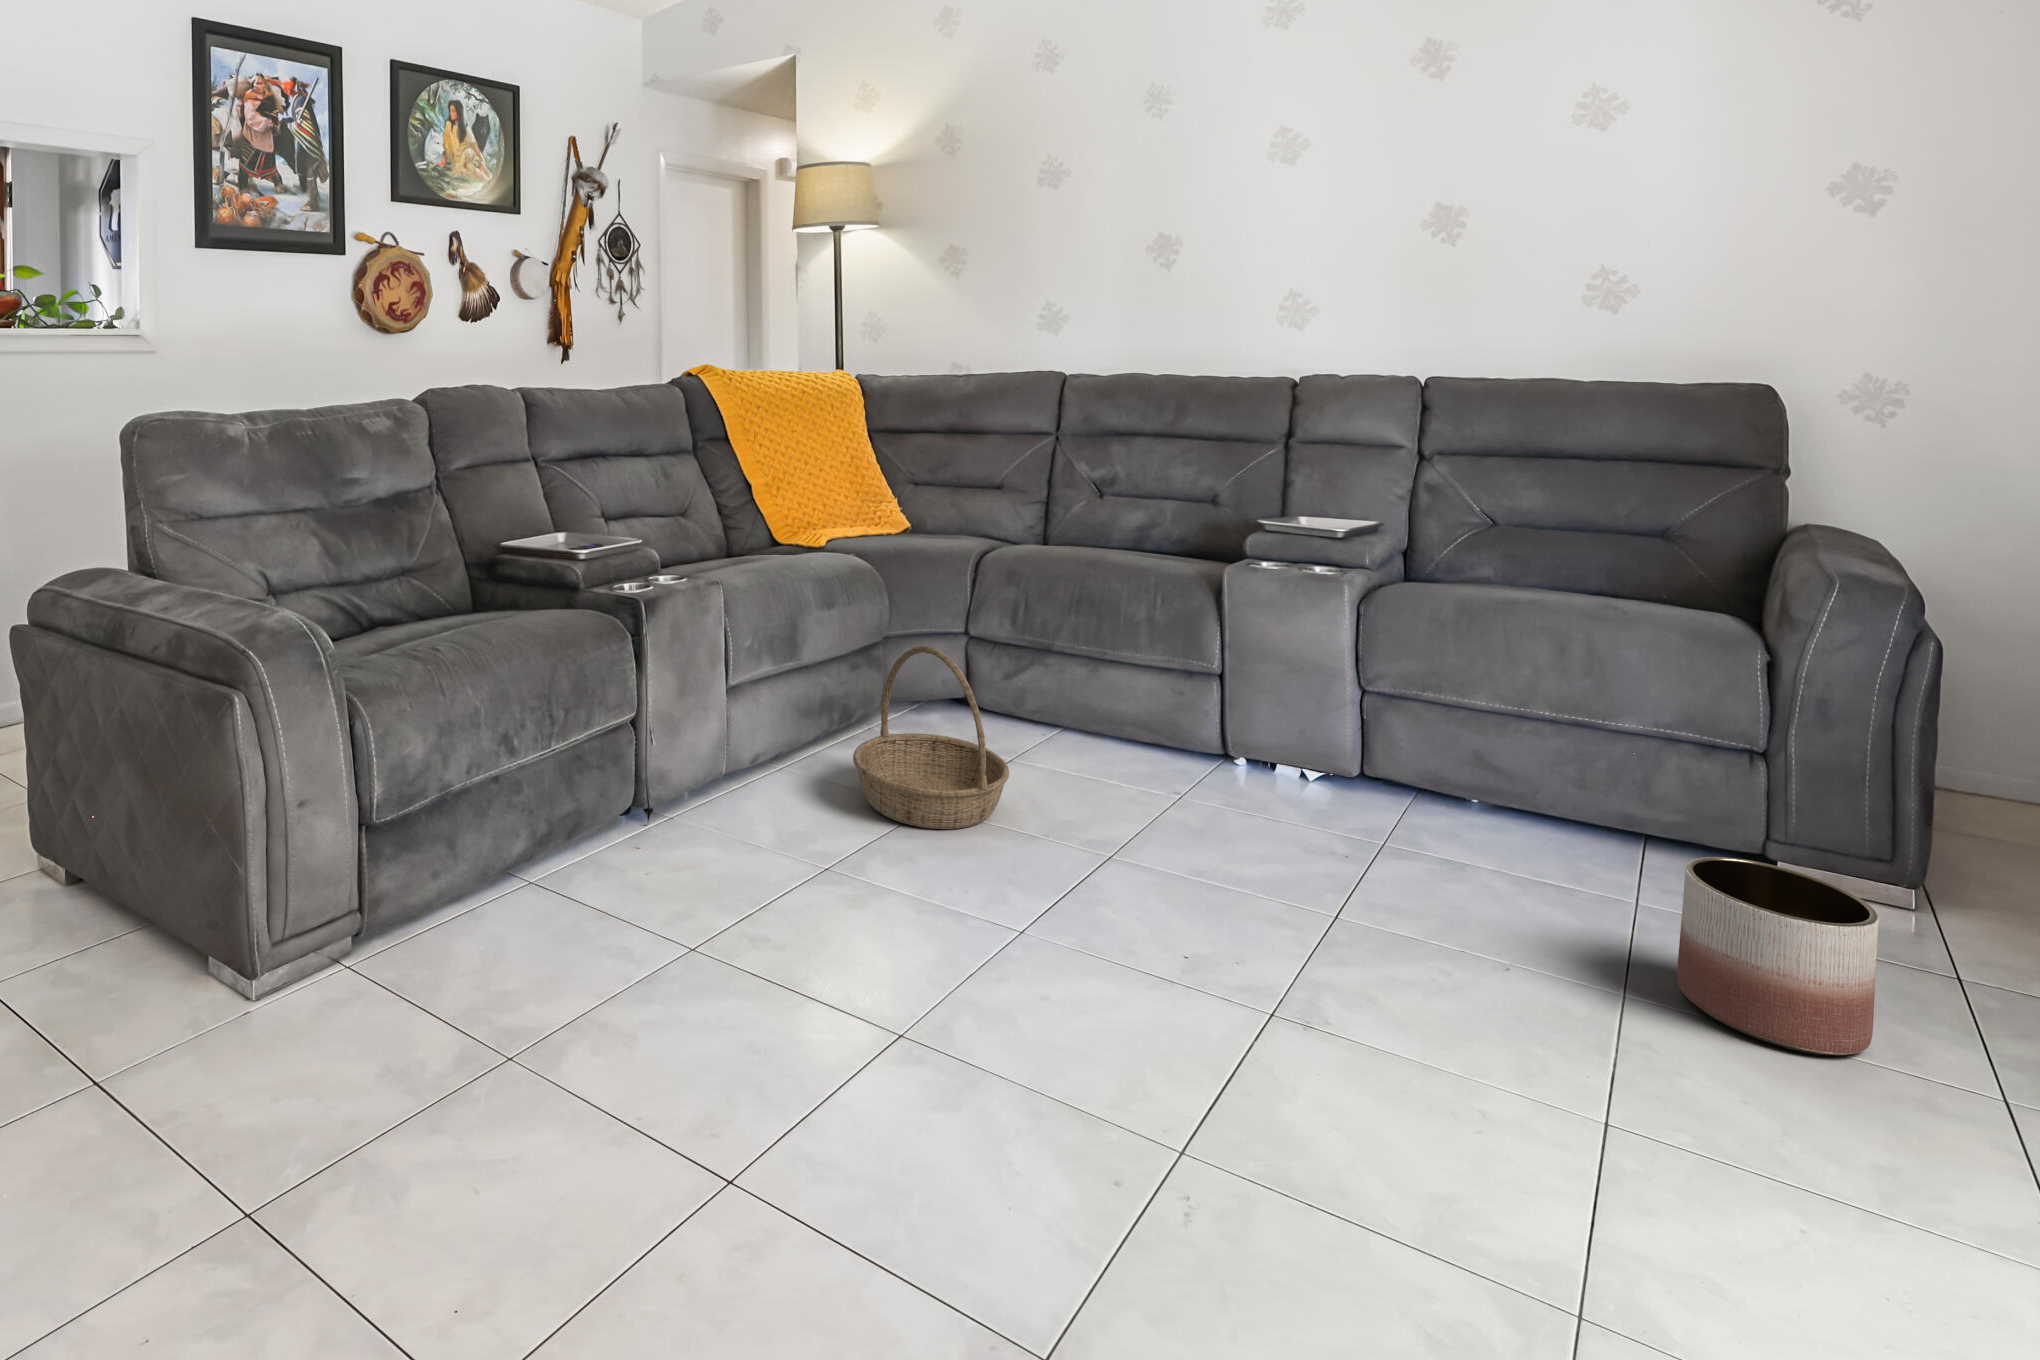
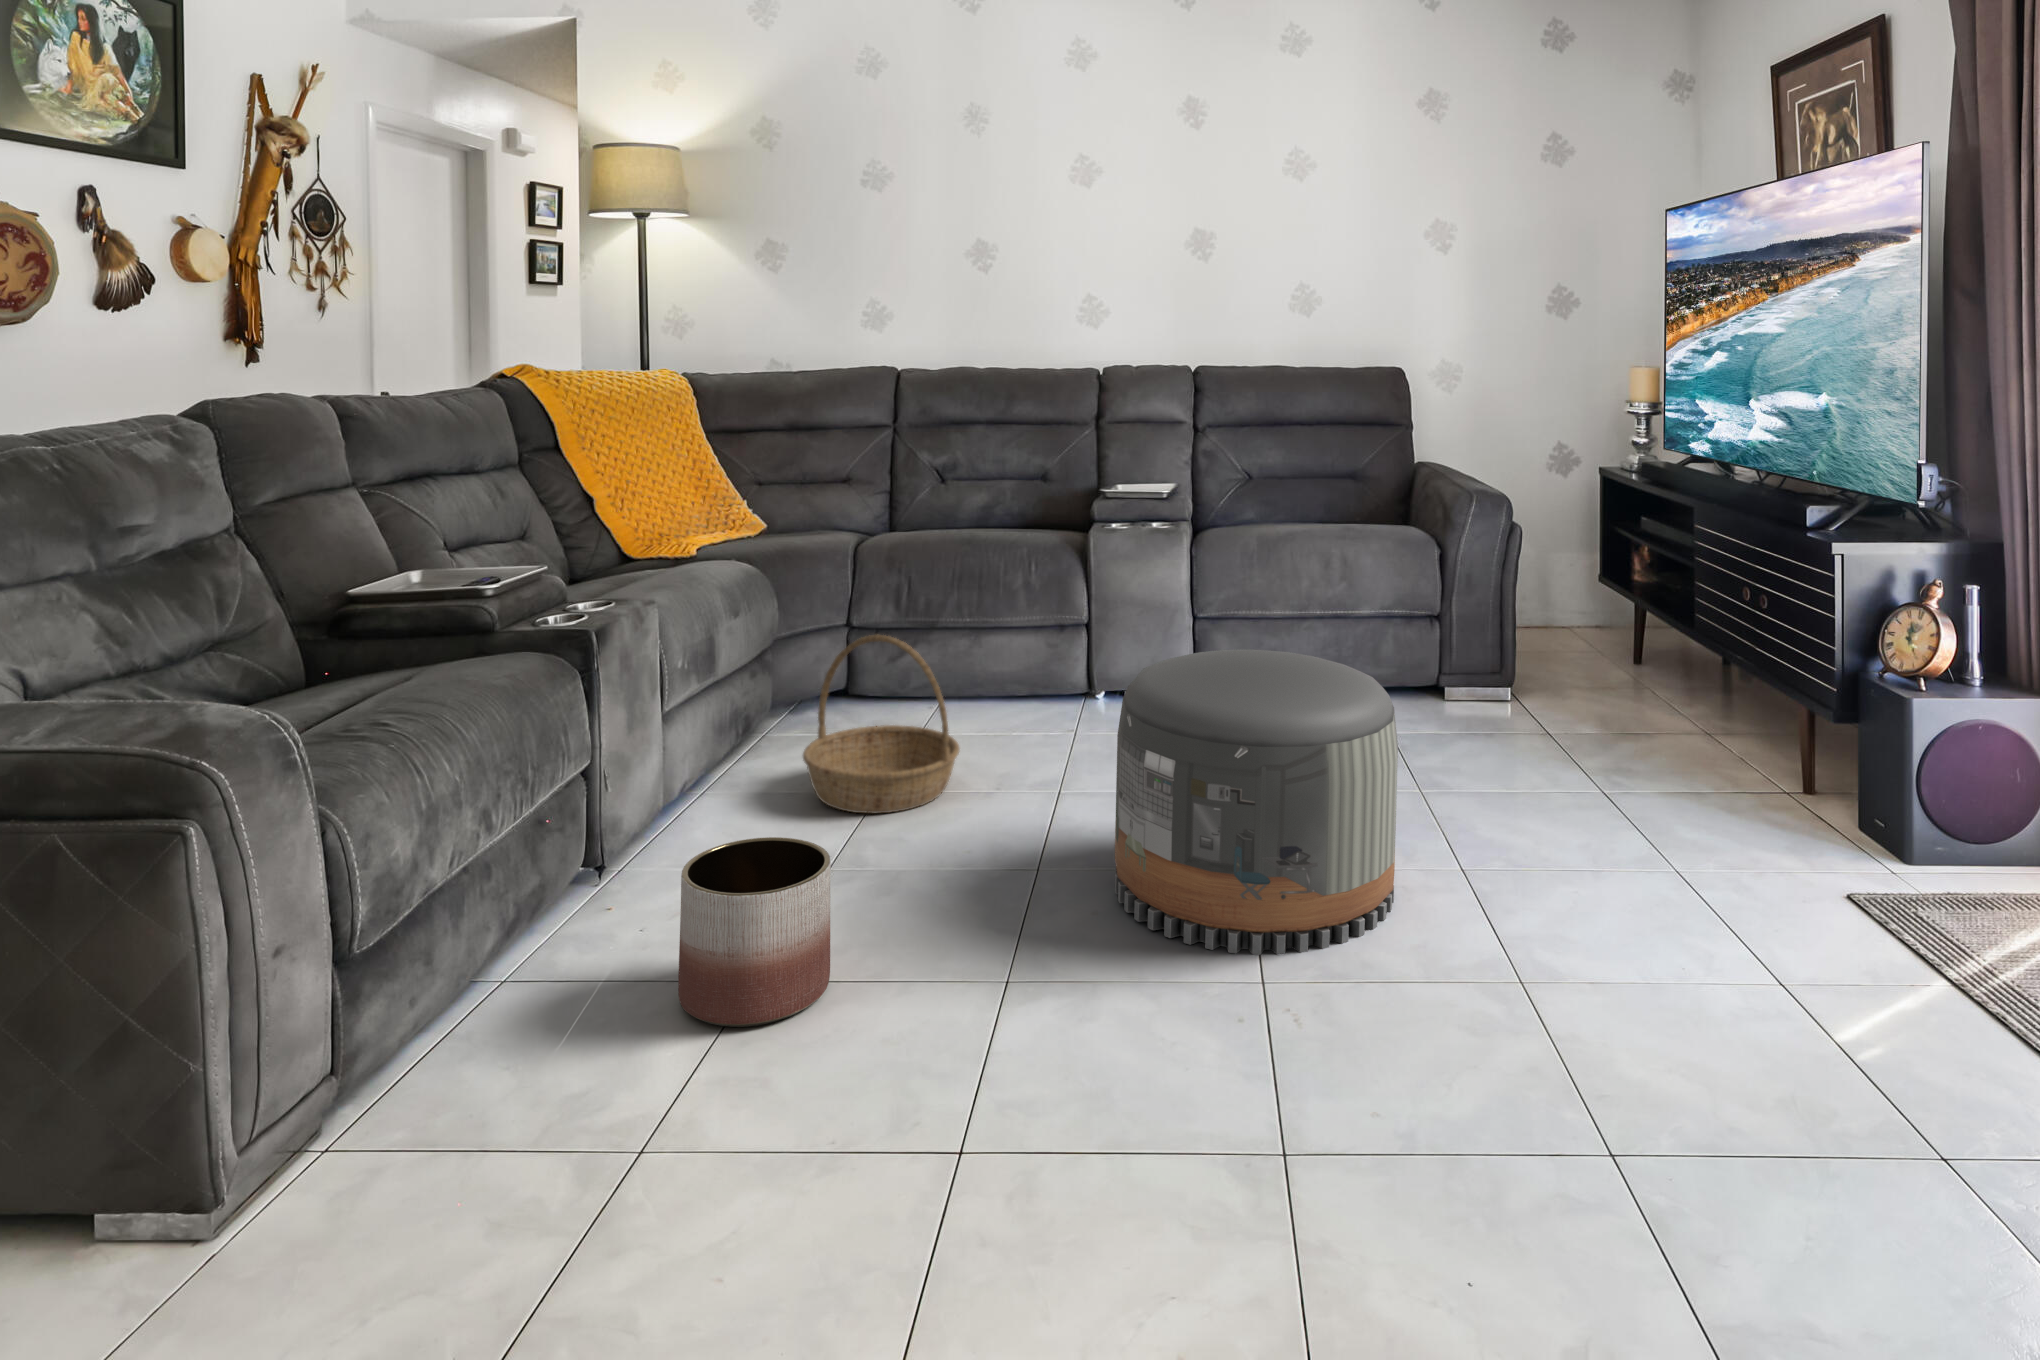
pouf: none [1081,738,1478,1172] -> present [1115,650,1398,955]
planter: present [1677,857,1879,1056] -> present [678,837,831,1027]

